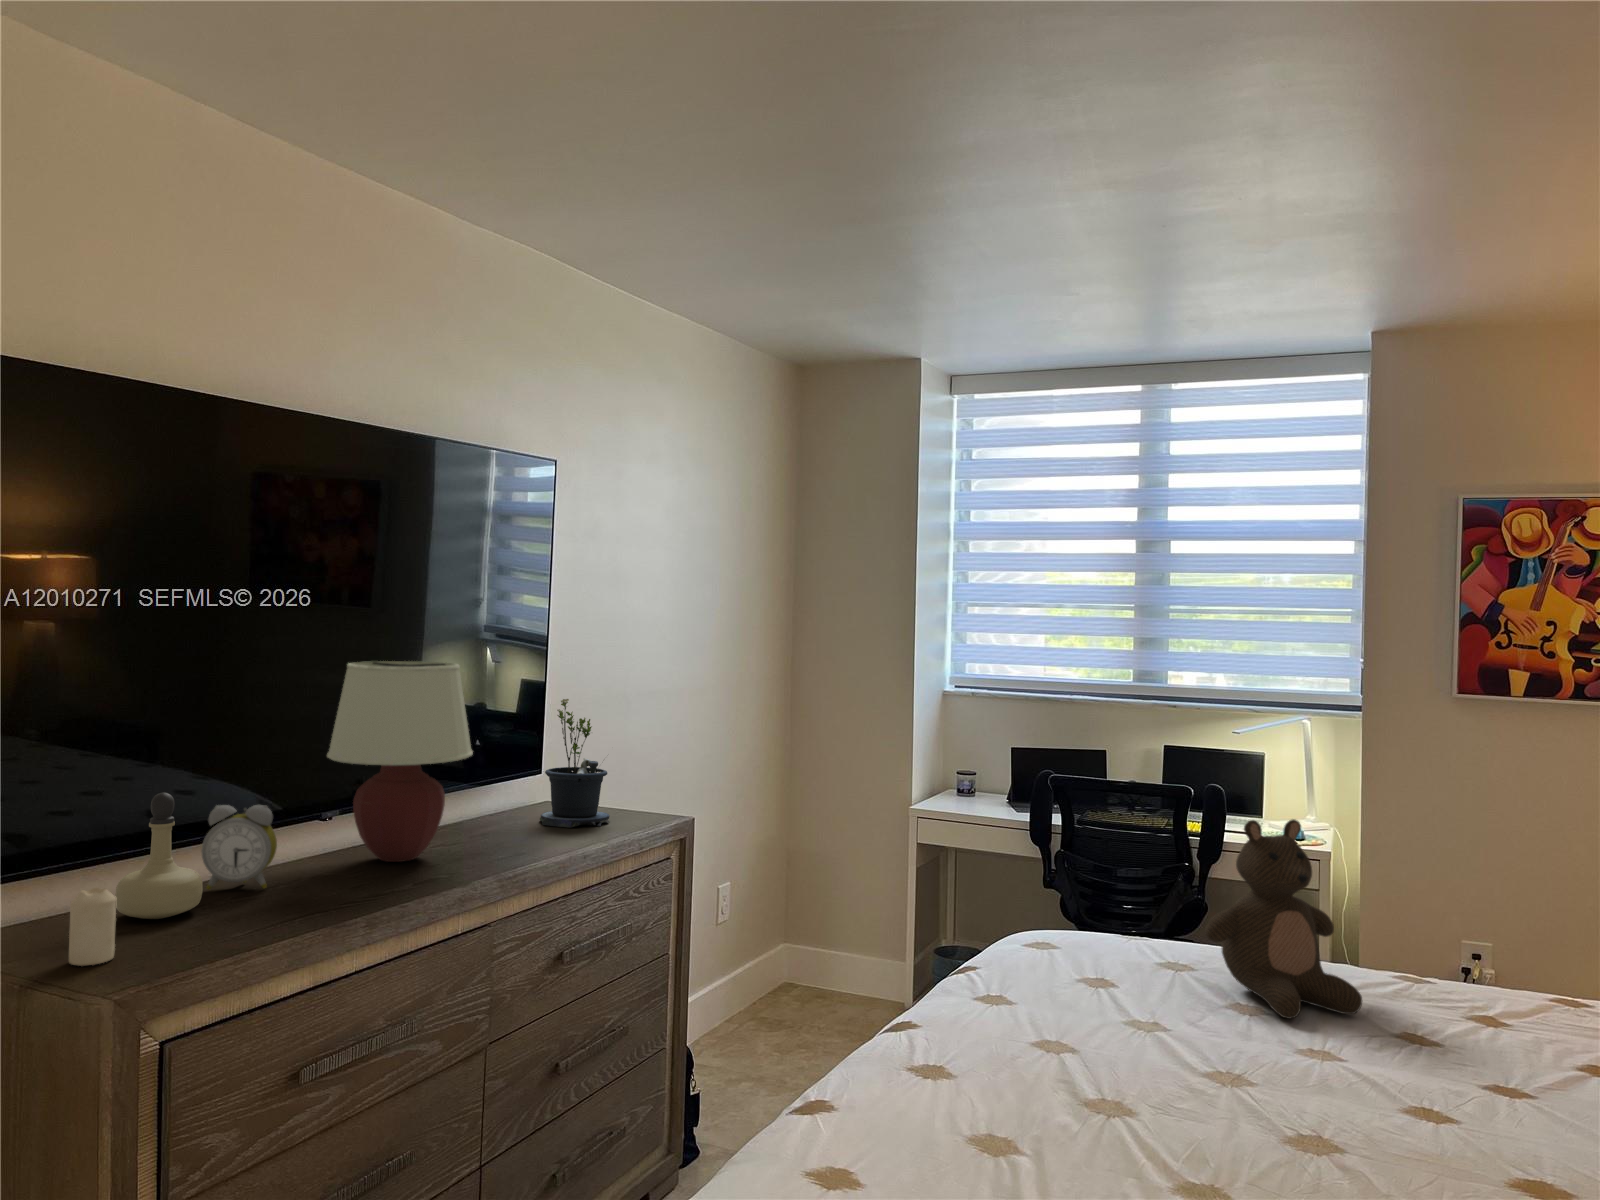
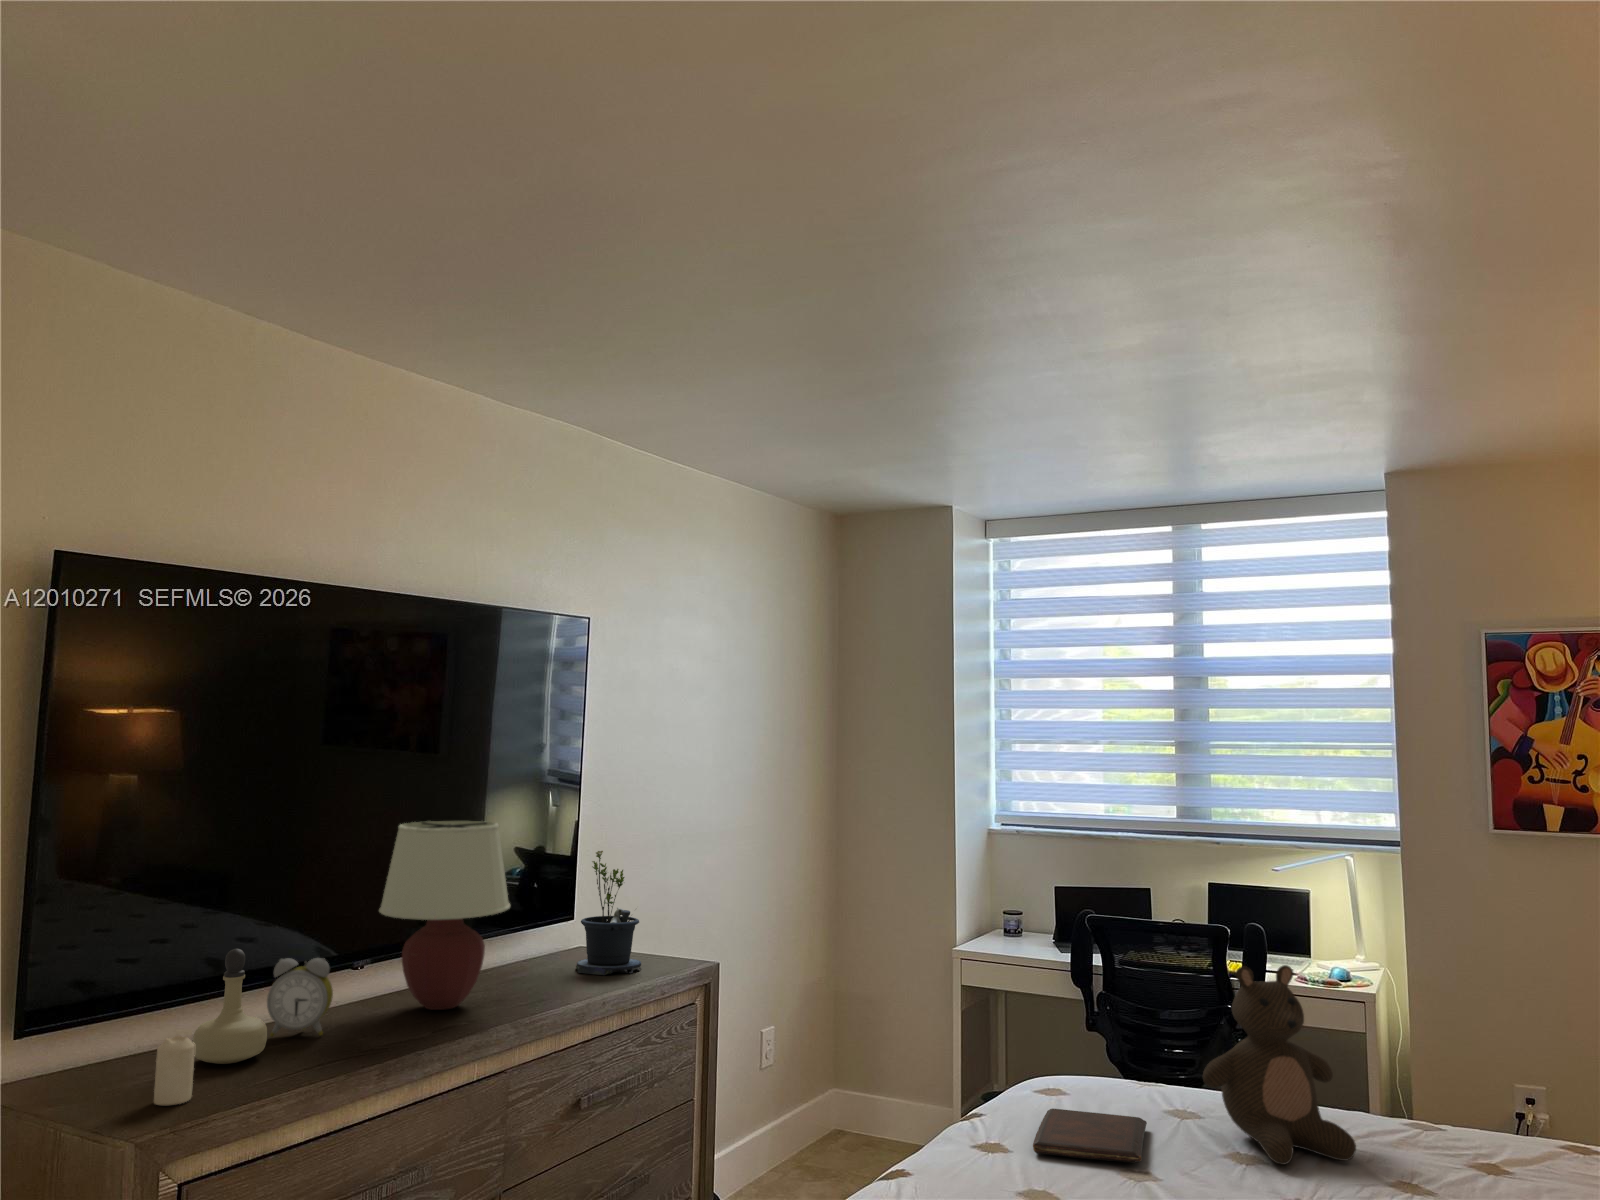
book: none [1034,963,1149,1018] -> present [1033,1108,1147,1163]

